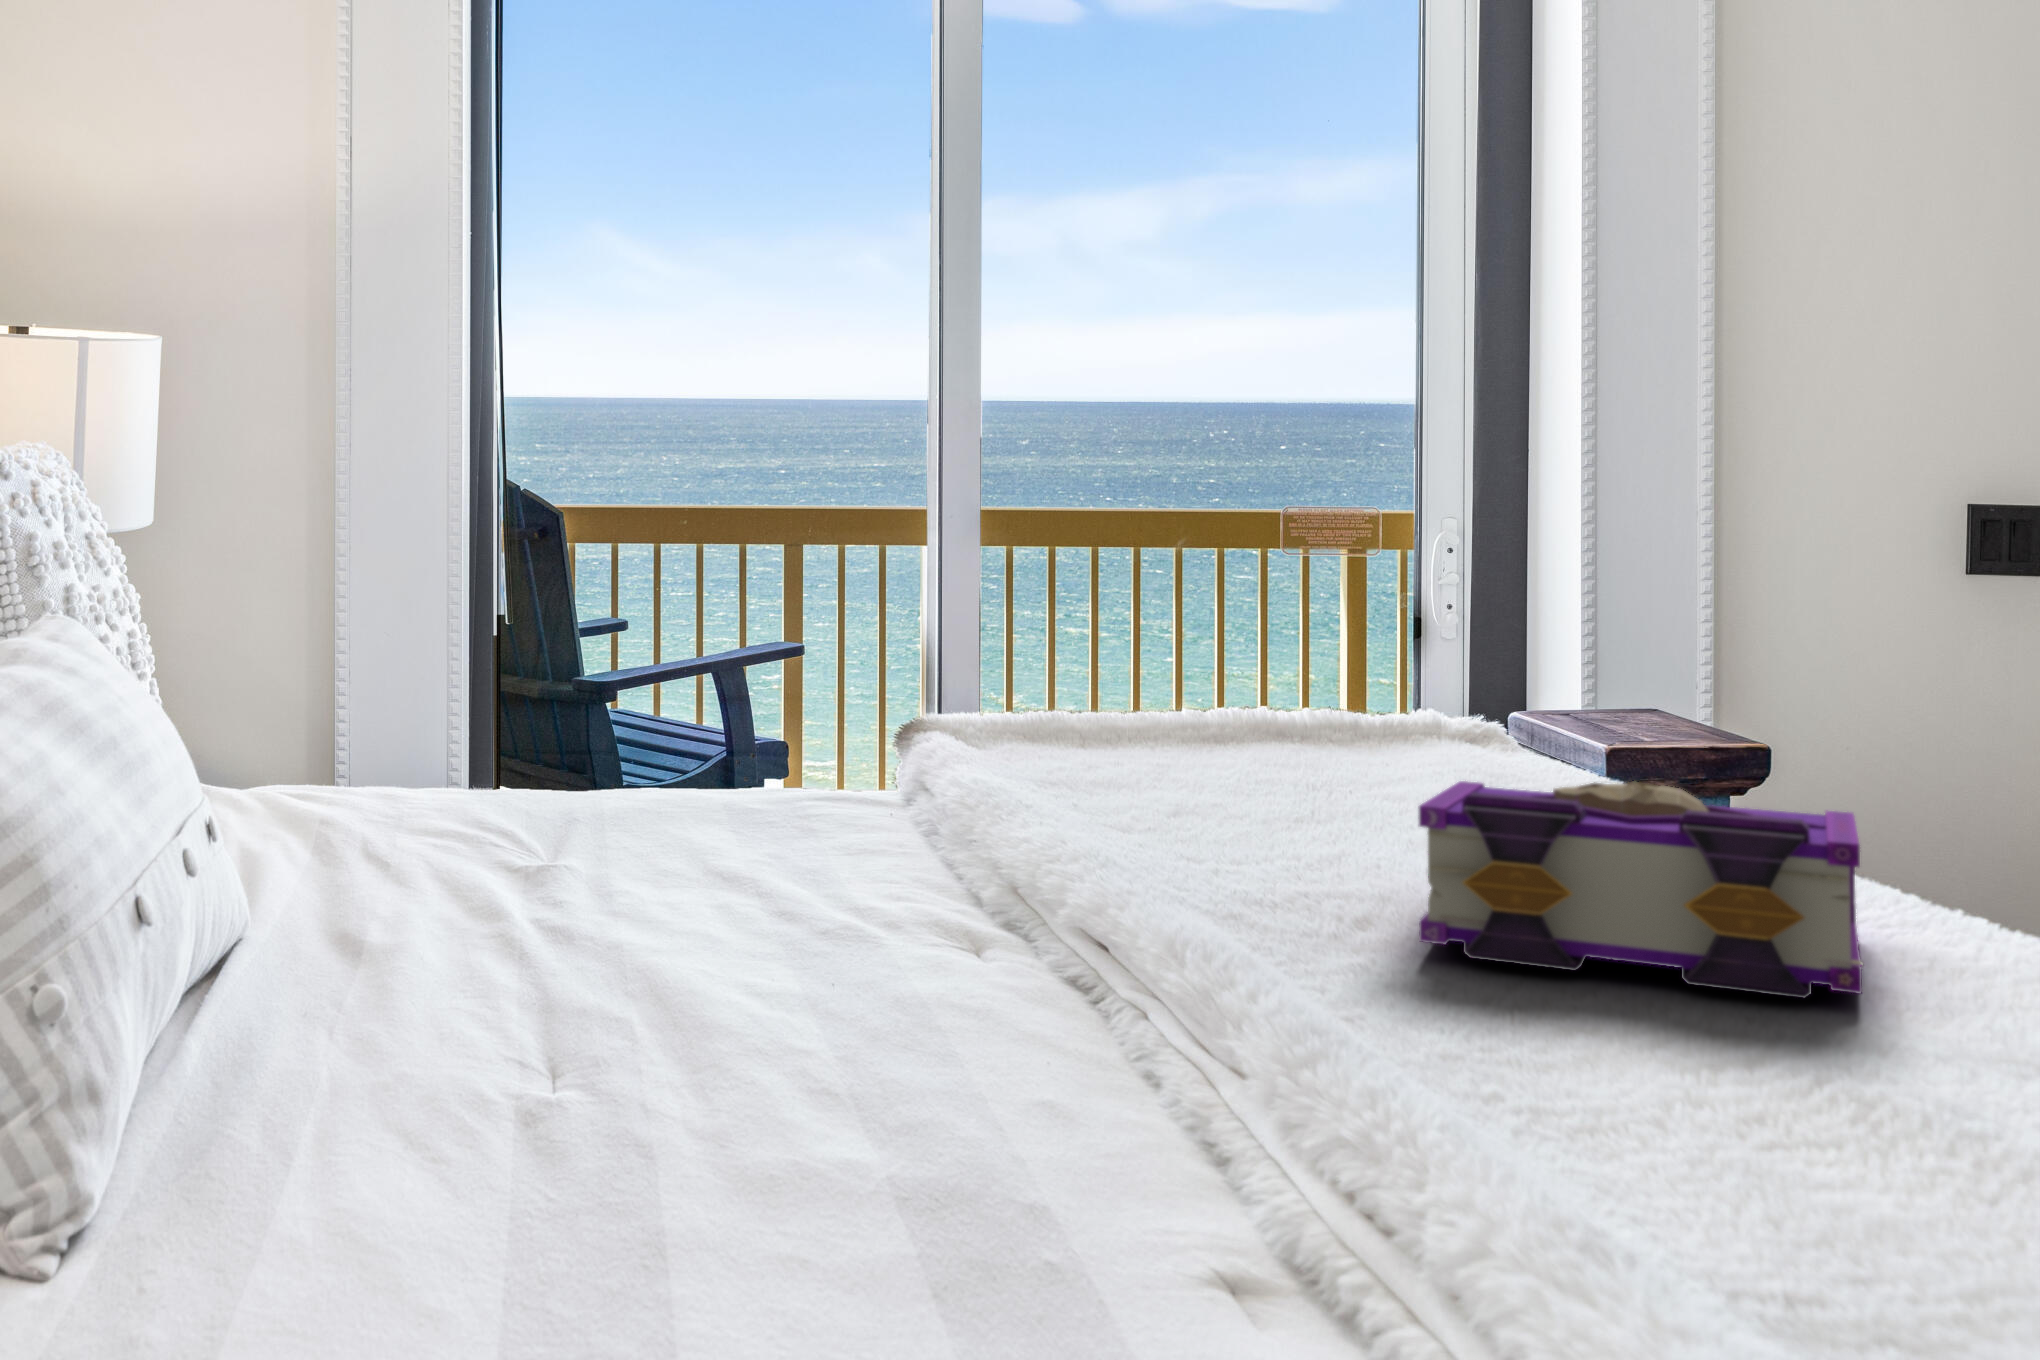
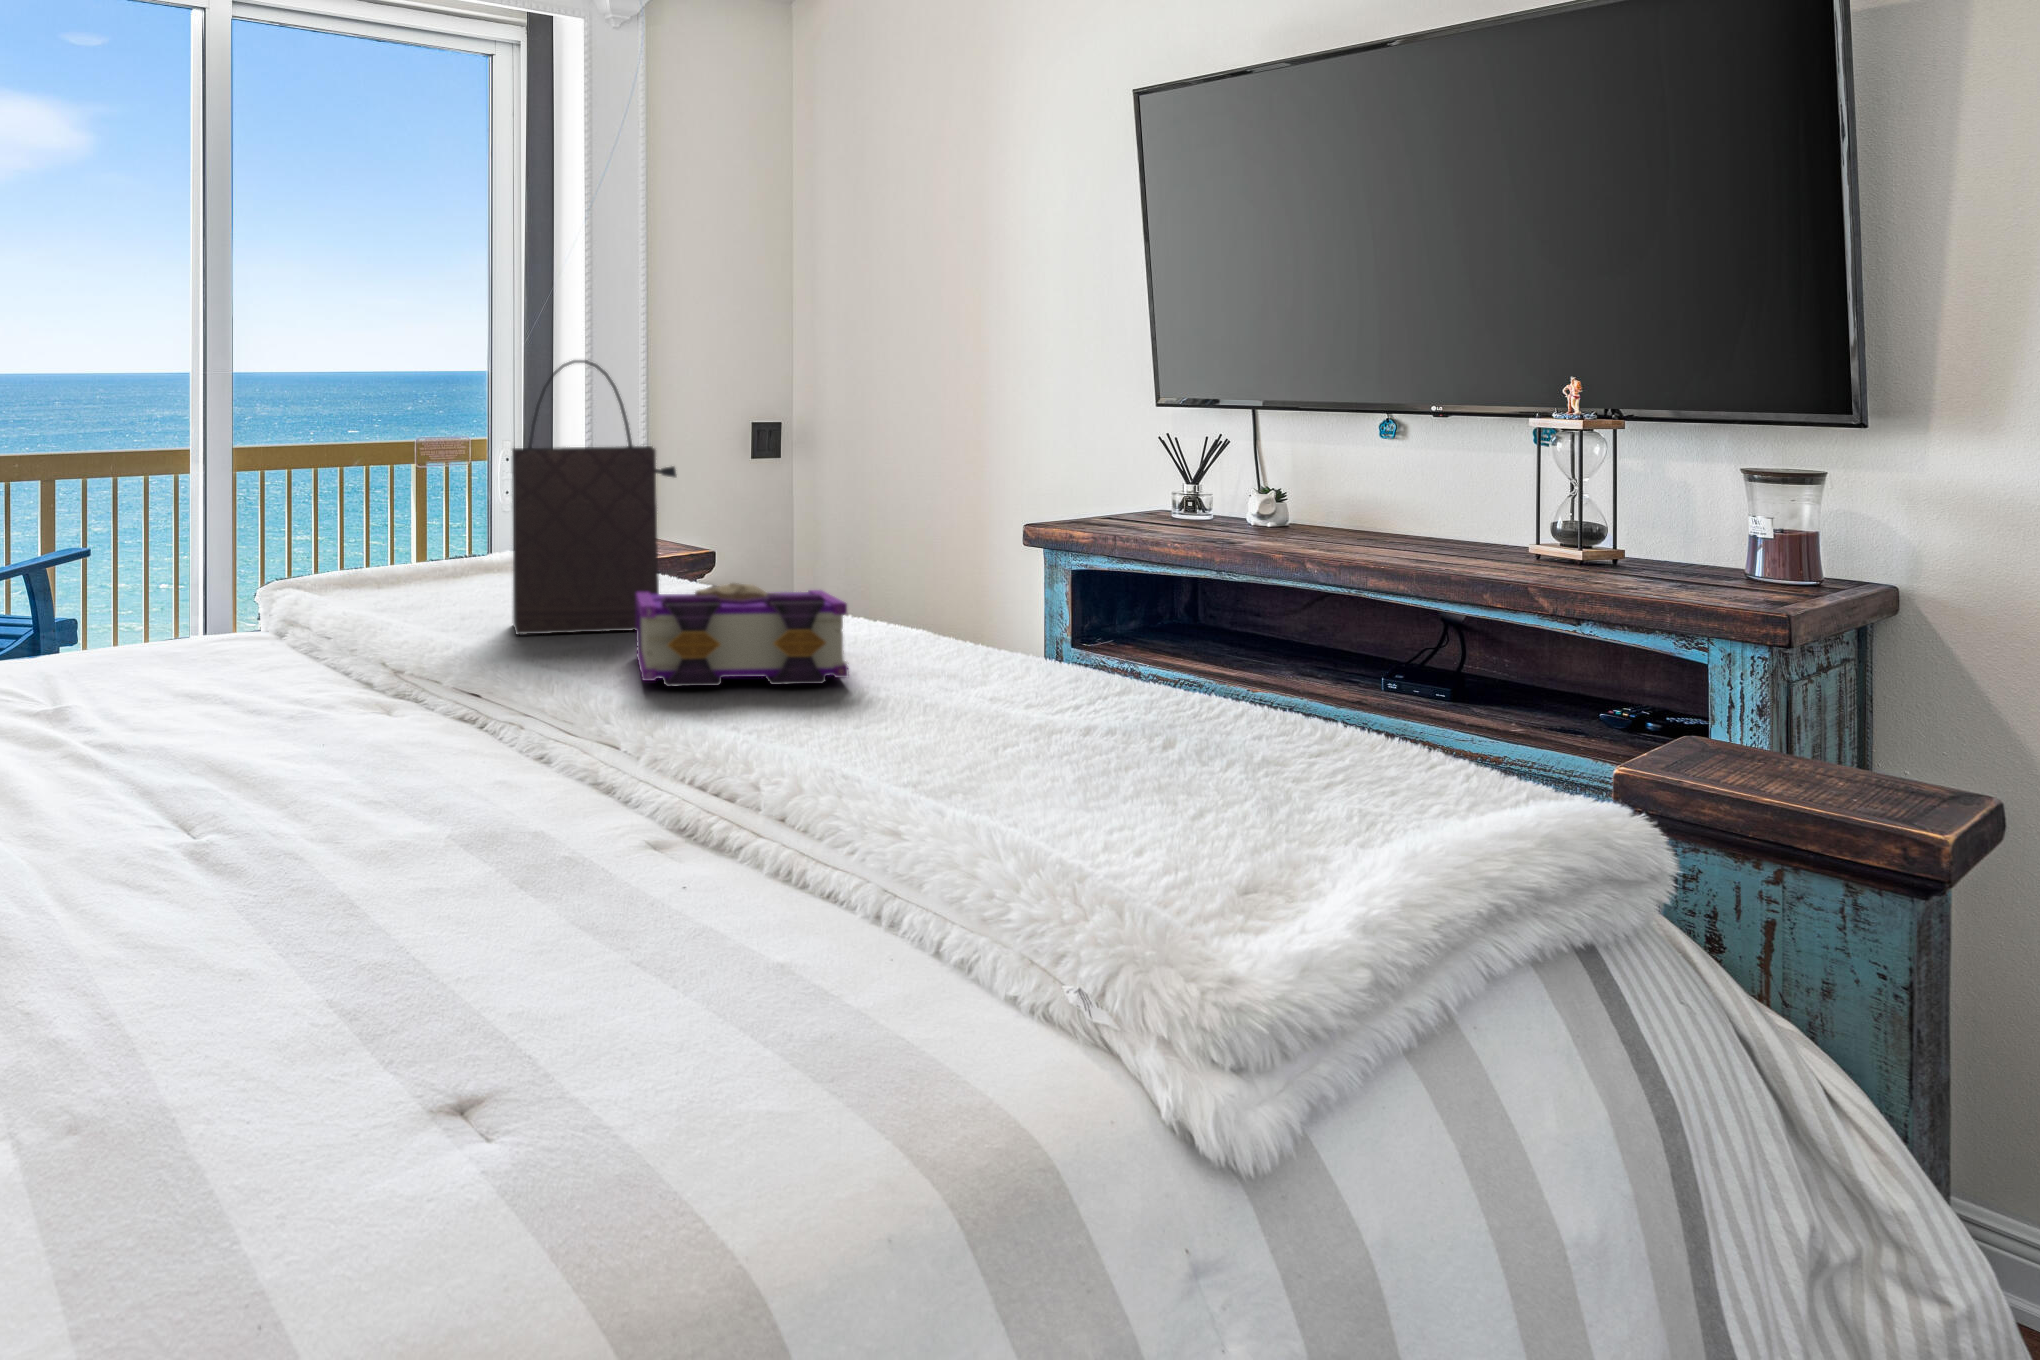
handbag: none [1270,363,1588,854] -> present [512,360,676,634]

